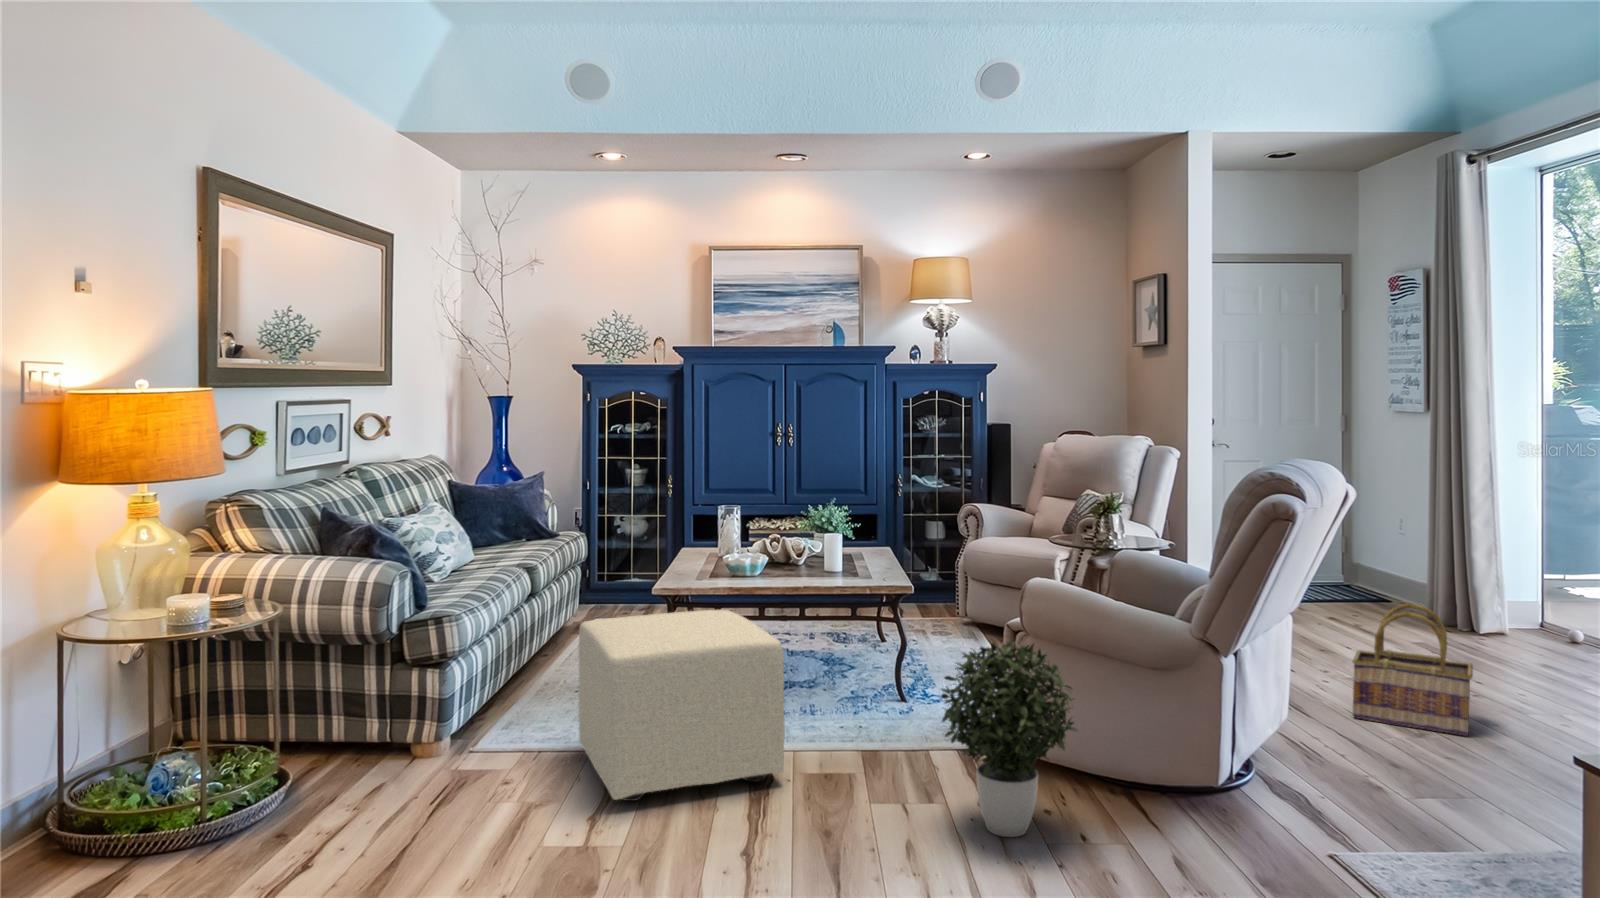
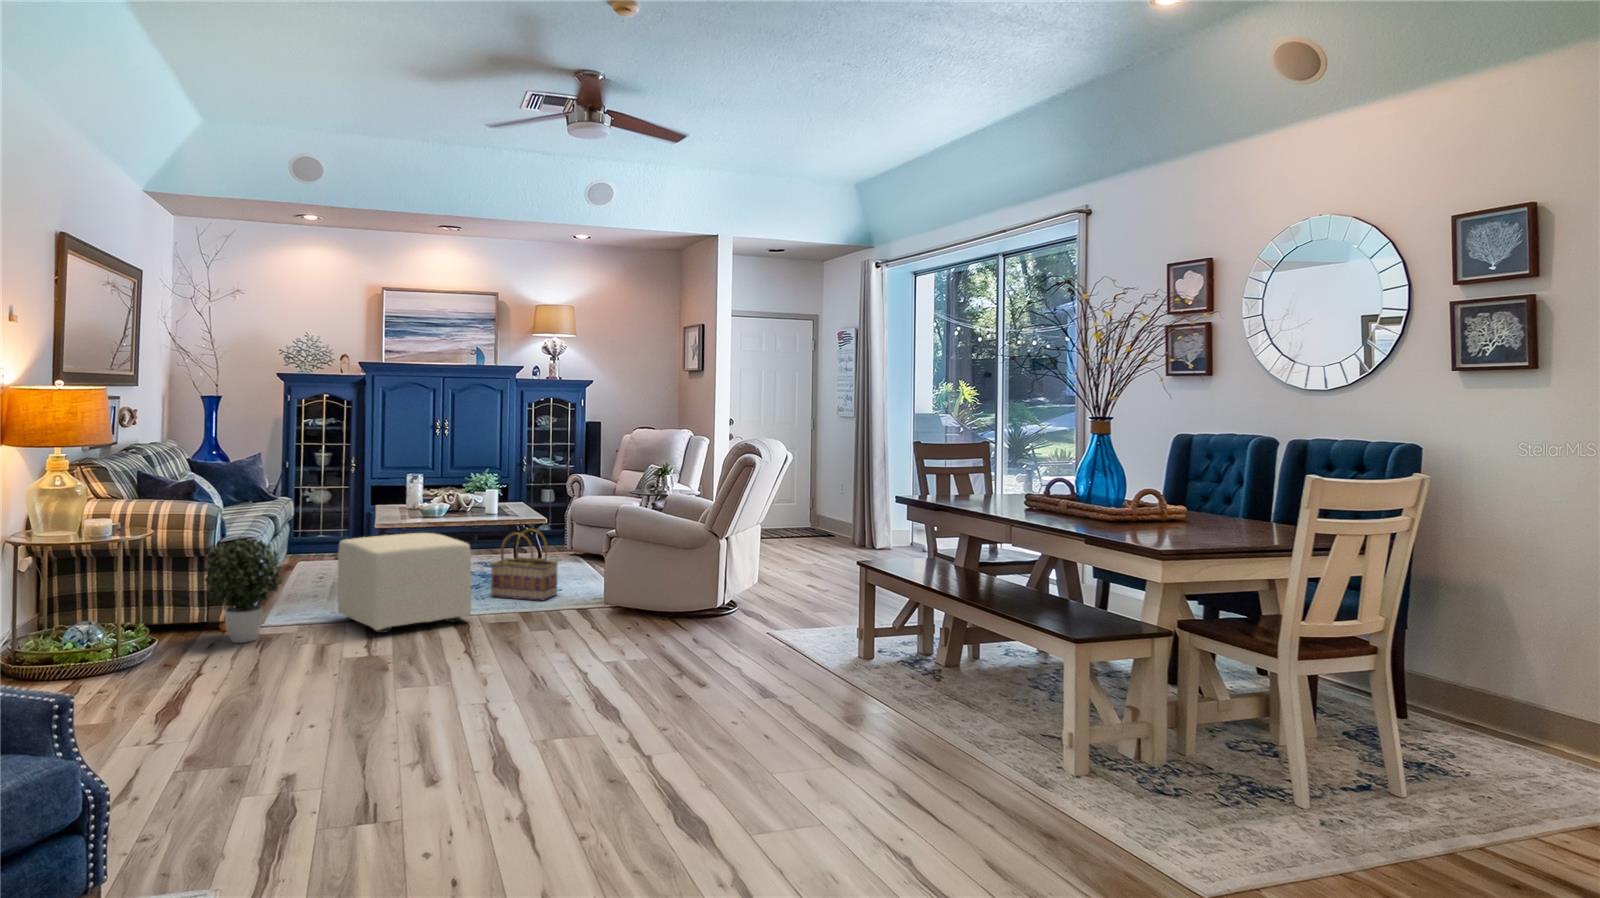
basket: present [1352,603,1473,735] -> present [491,529,558,600]
potted plant: present [941,642,1077,837] -> present [202,539,282,643]

